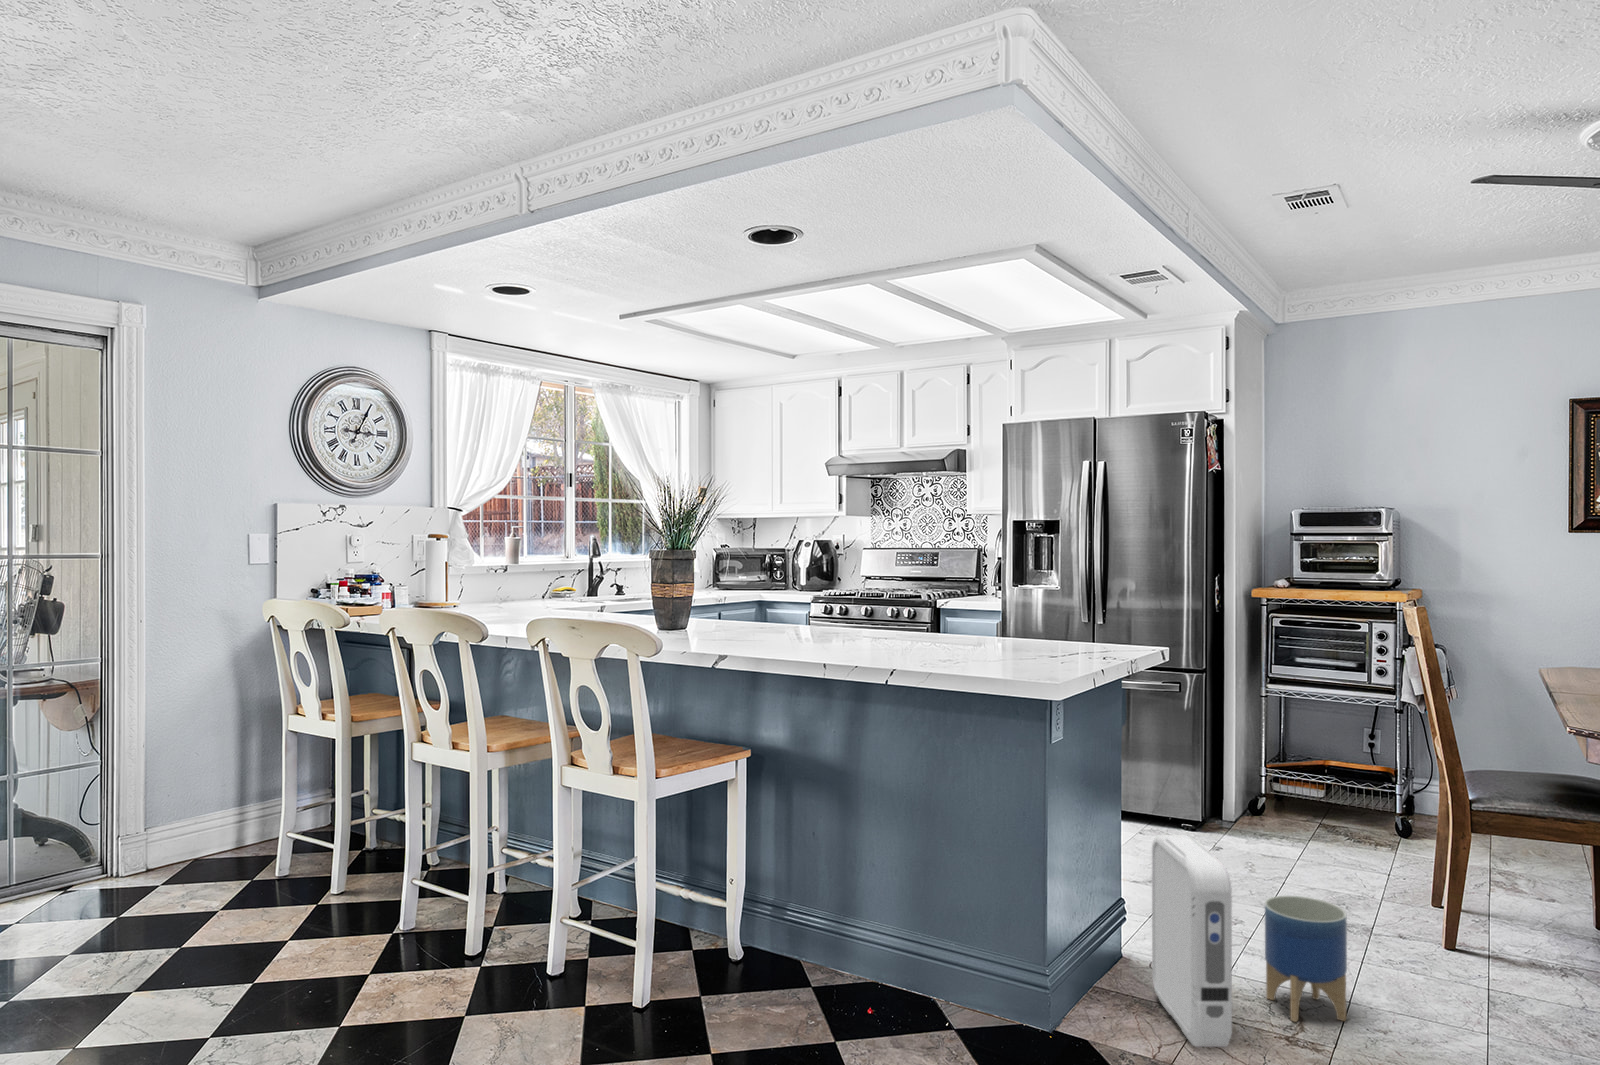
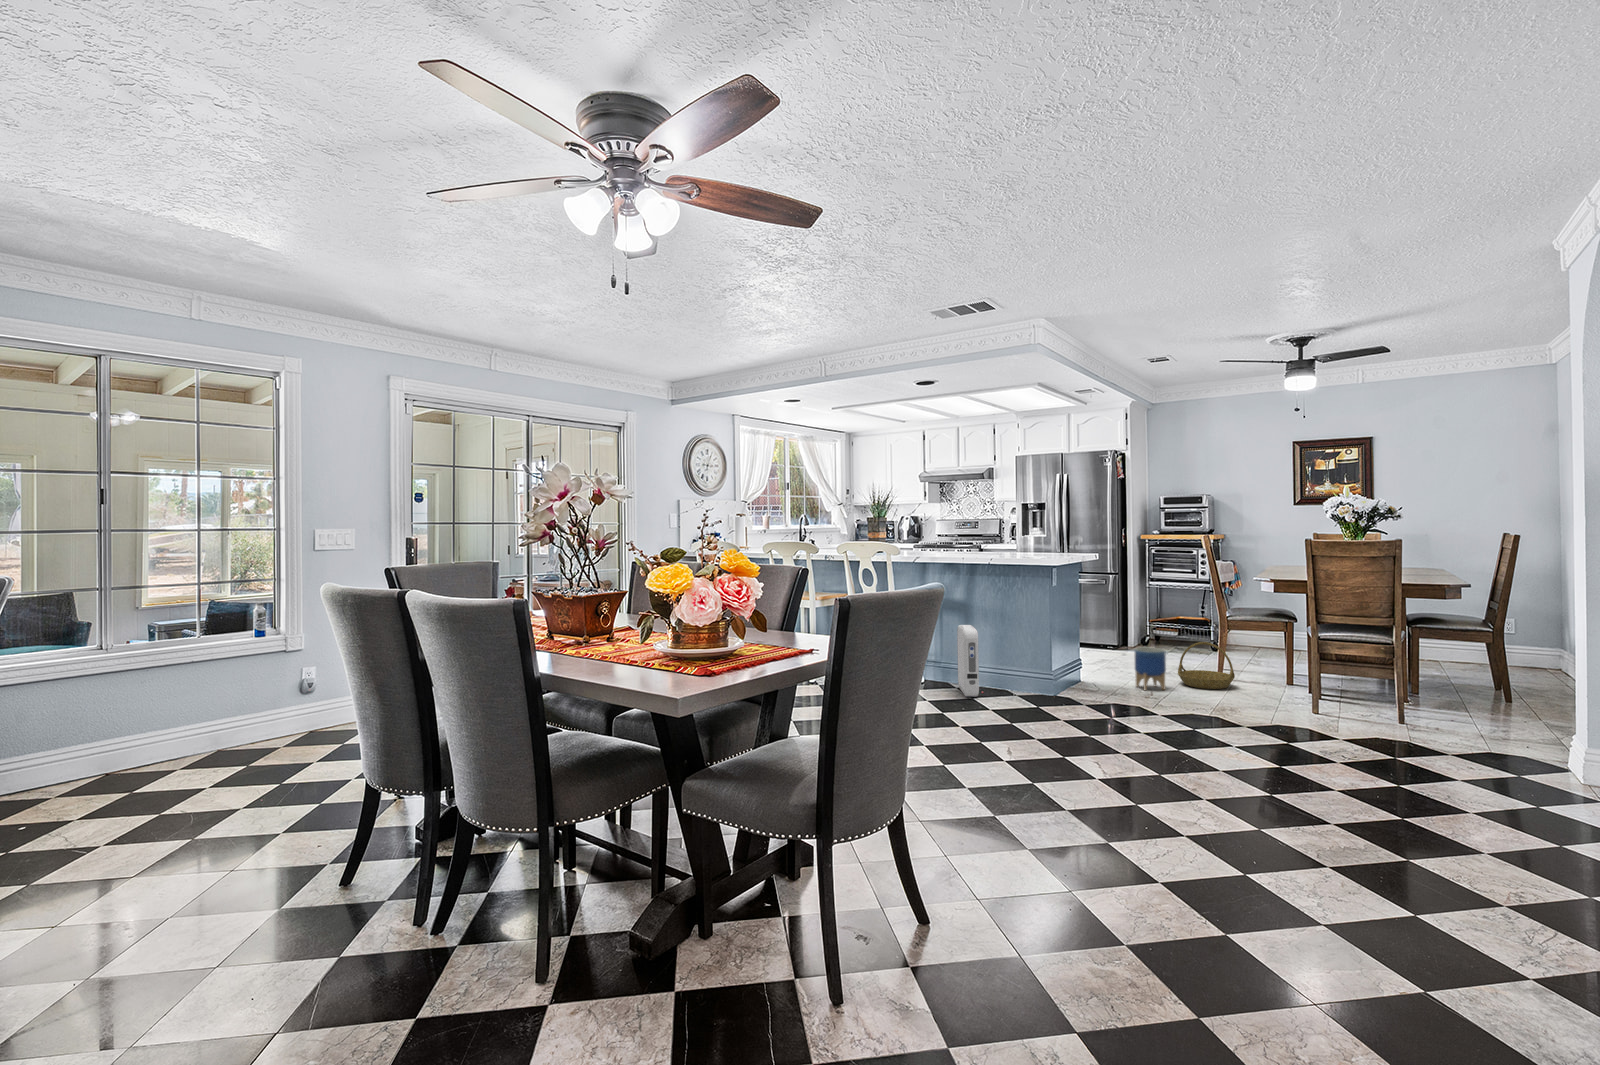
air purifier: present [1152,835,1232,1047] -> present [957,625,979,697]
basket: none [1369,883,1522,1017] -> present [1178,642,1235,689]

